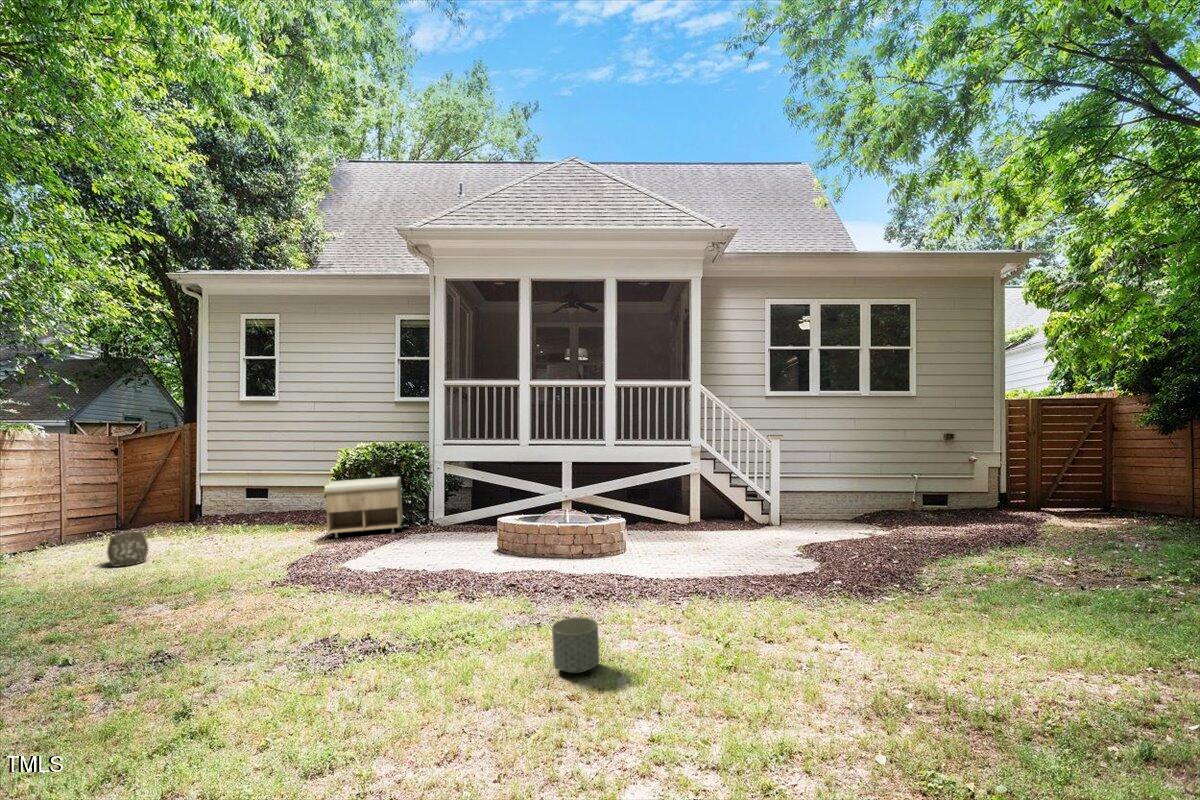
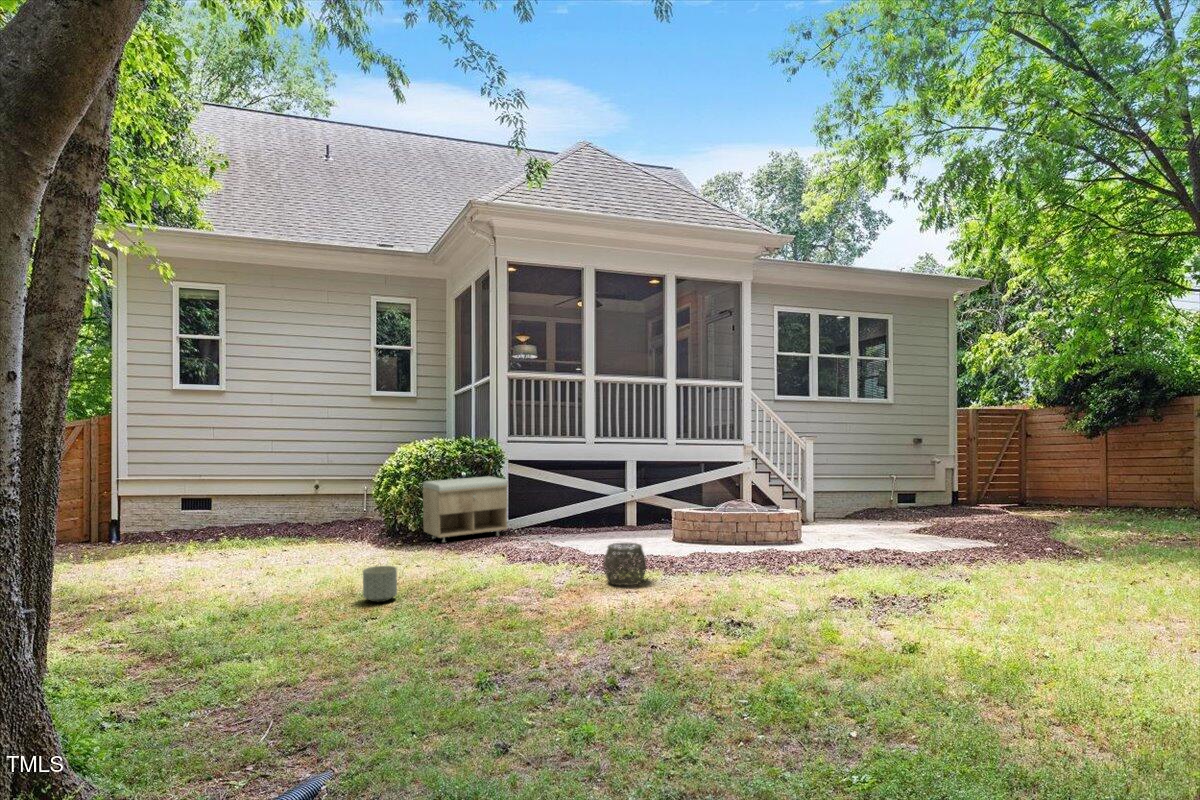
woven basket: present [107,532,148,567] -> present [604,543,646,586]
planter: present [552,618,600,674] -> present [363,566,397,602]

